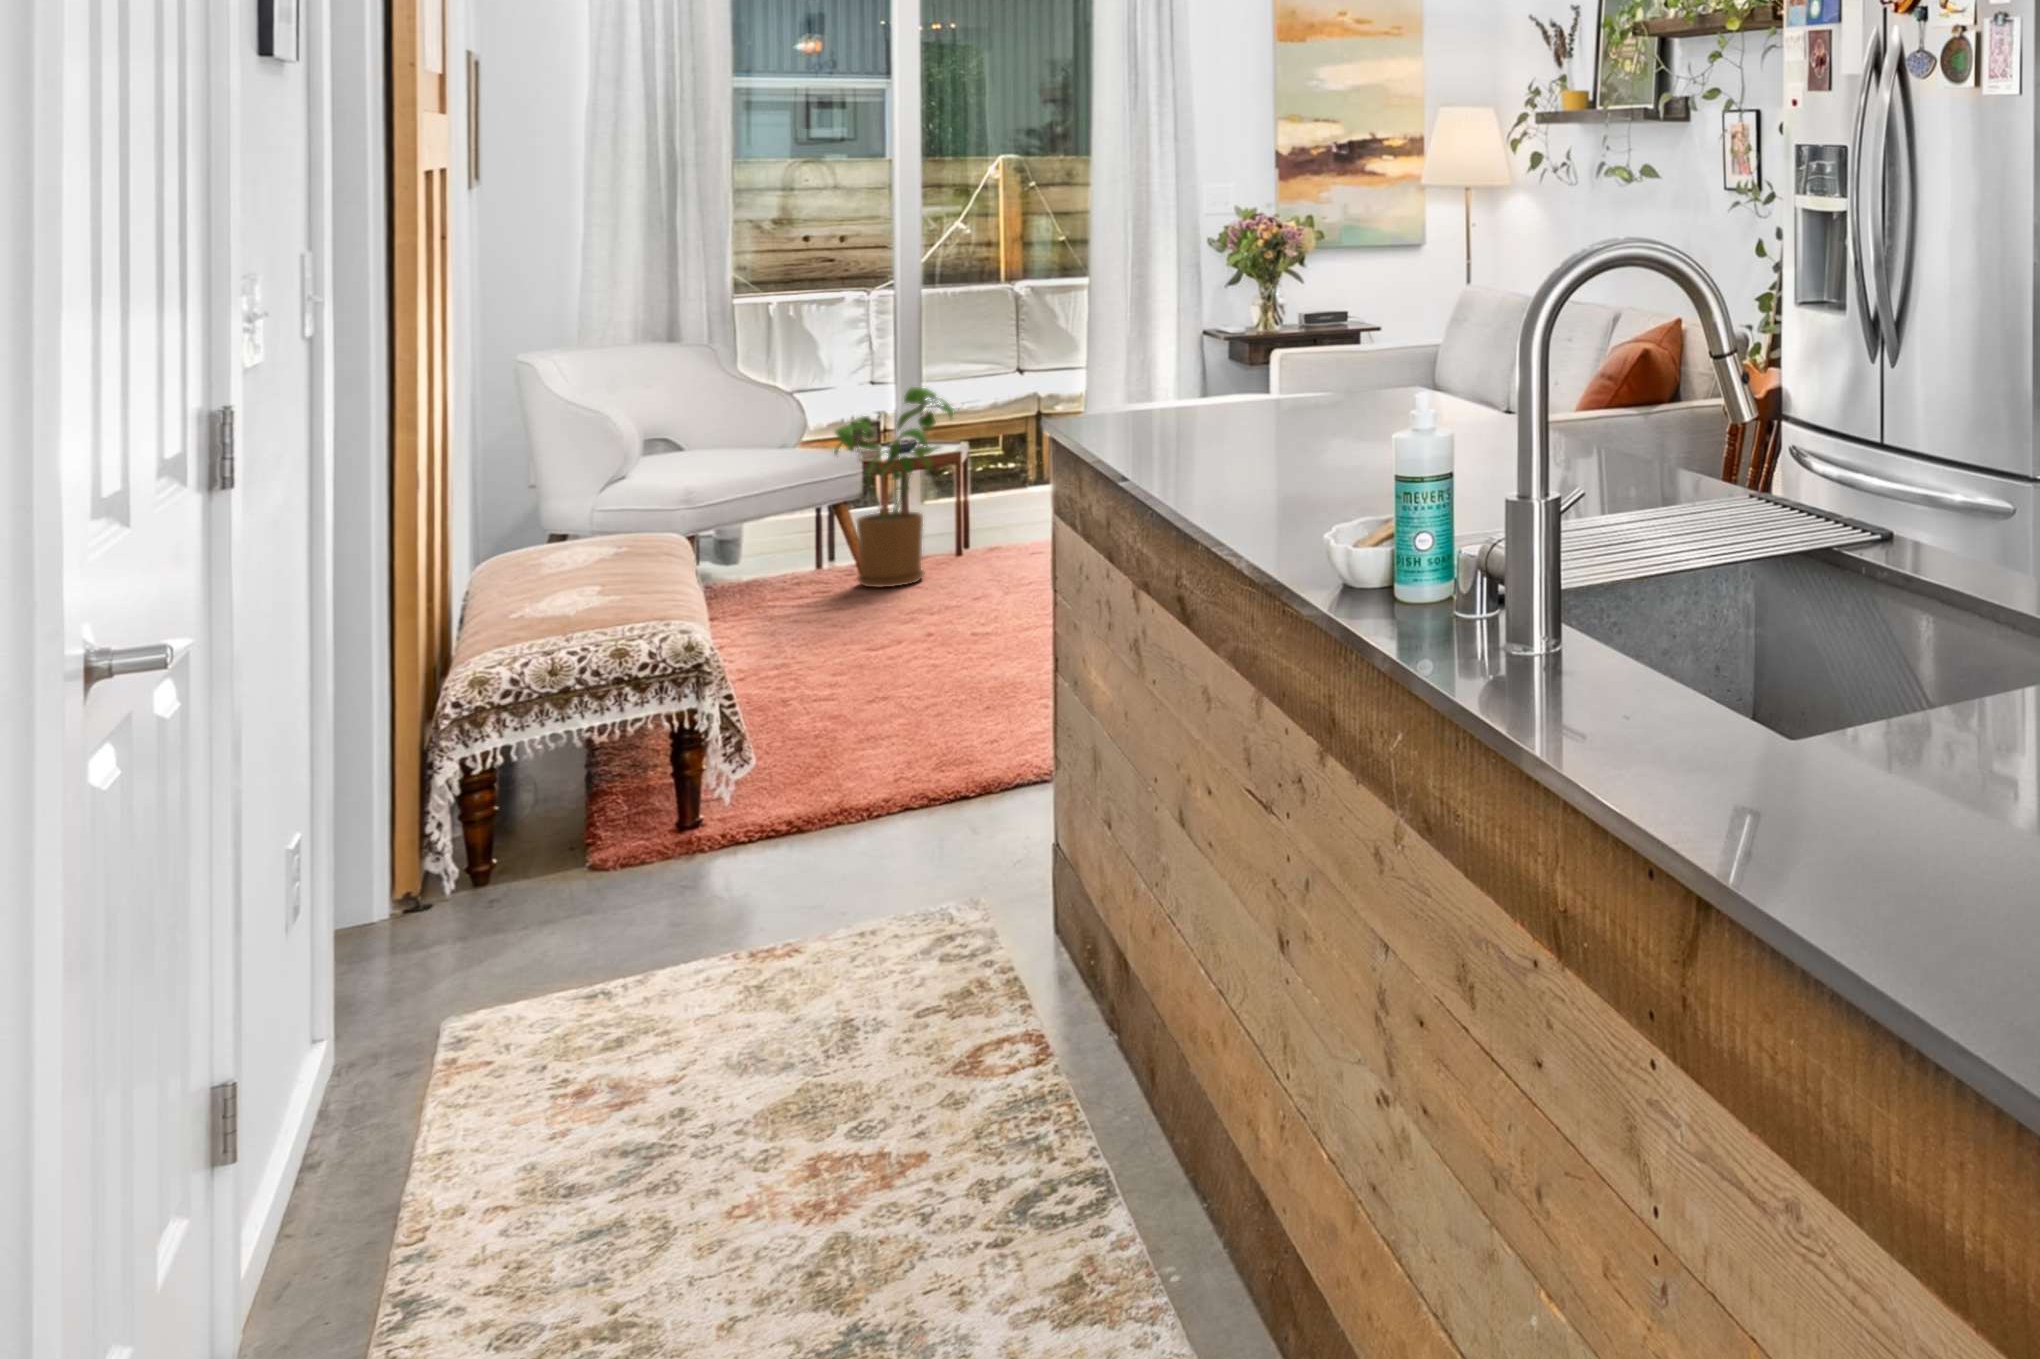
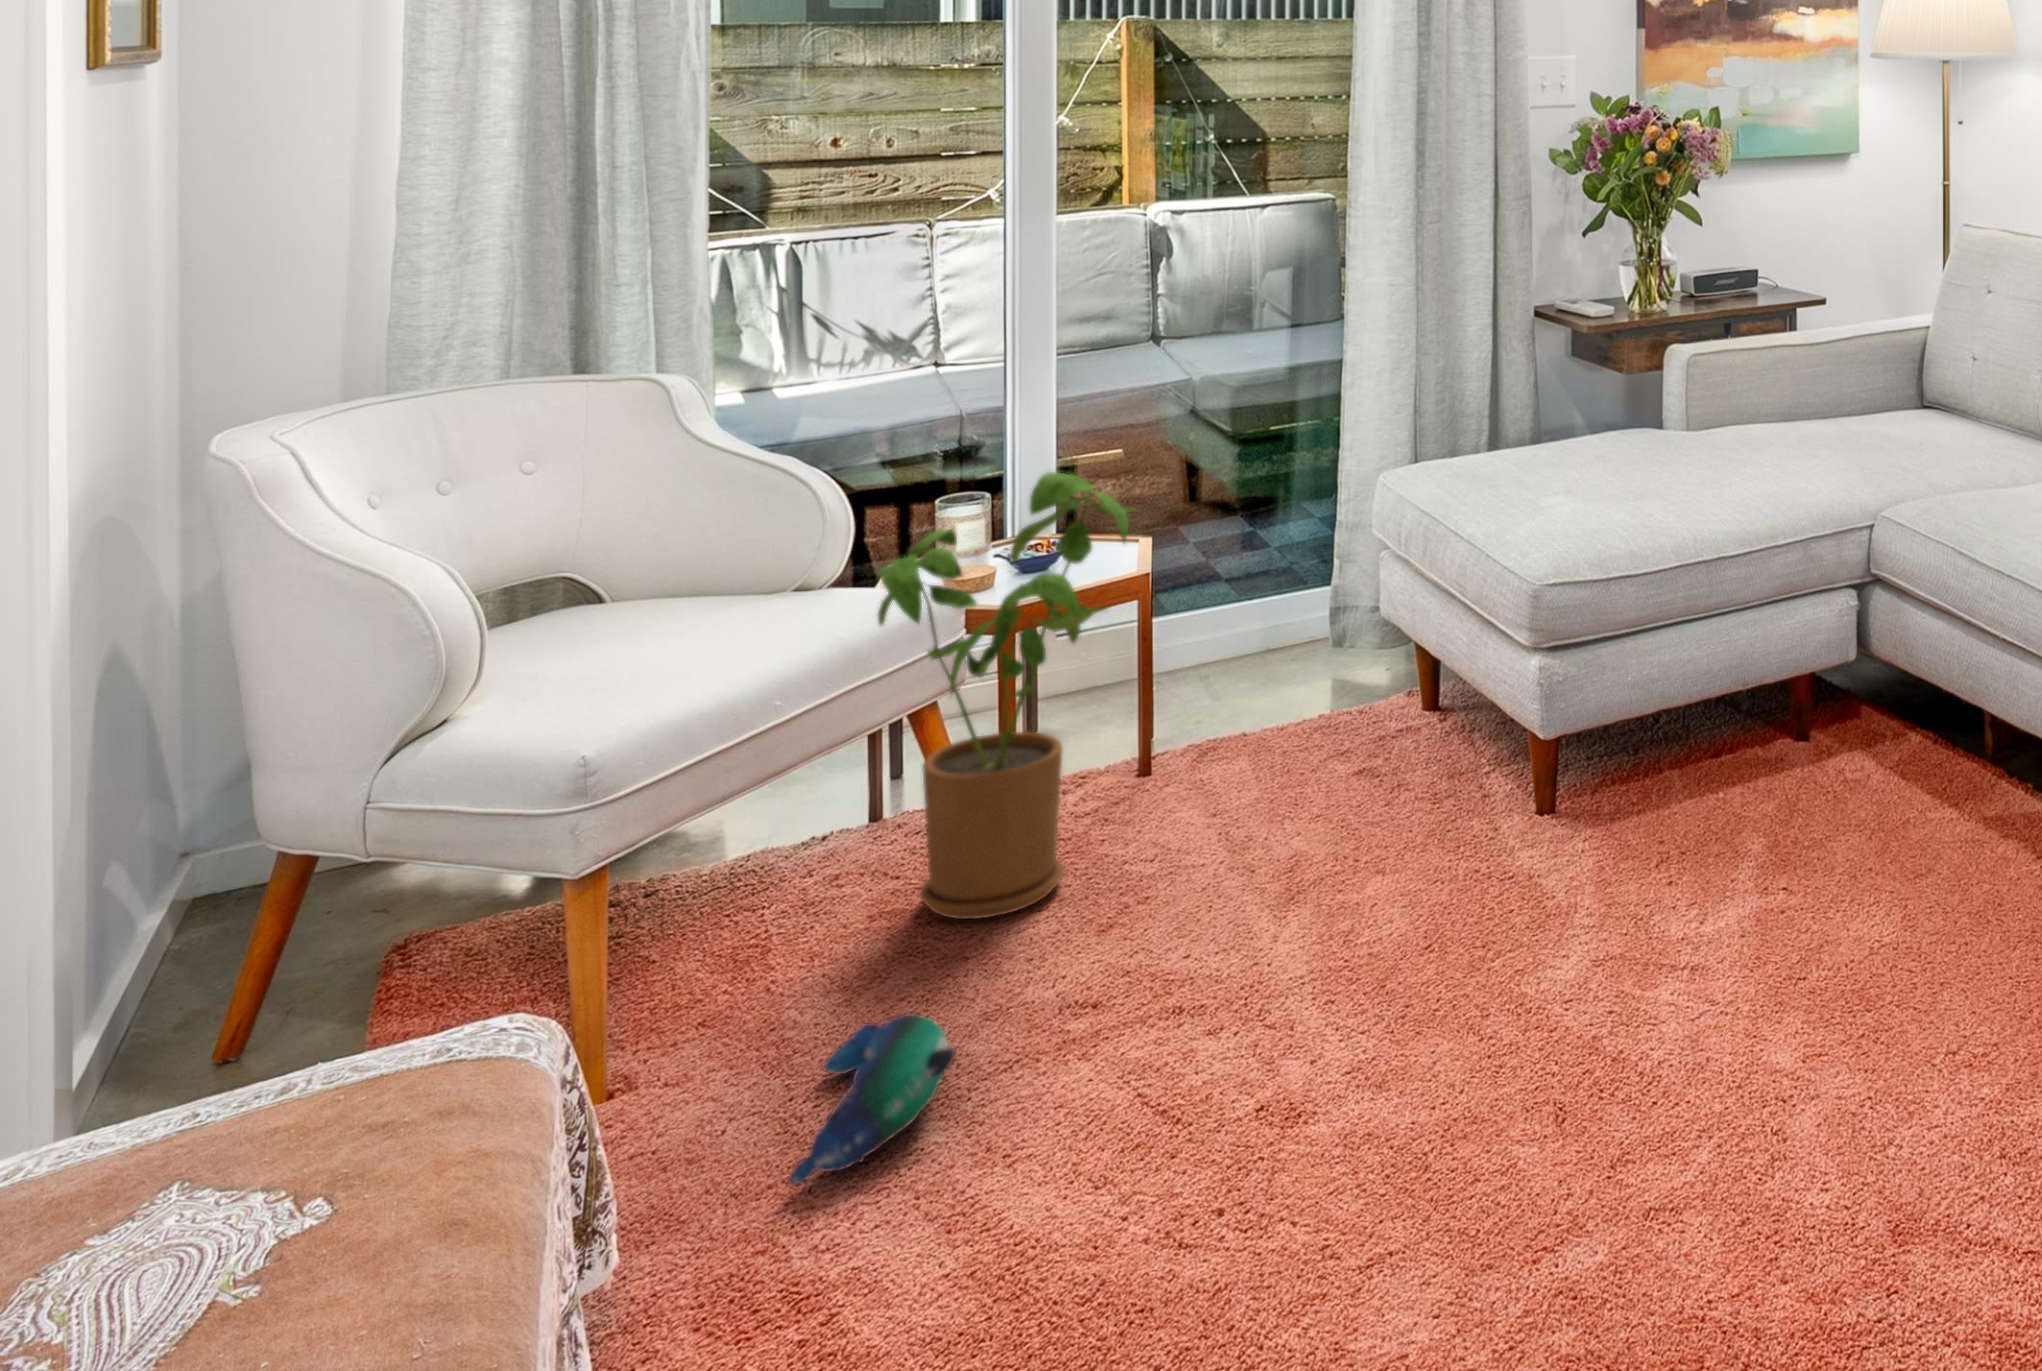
plush toy: none [804,593,871,640] -> present [789,1014,956,1186]

